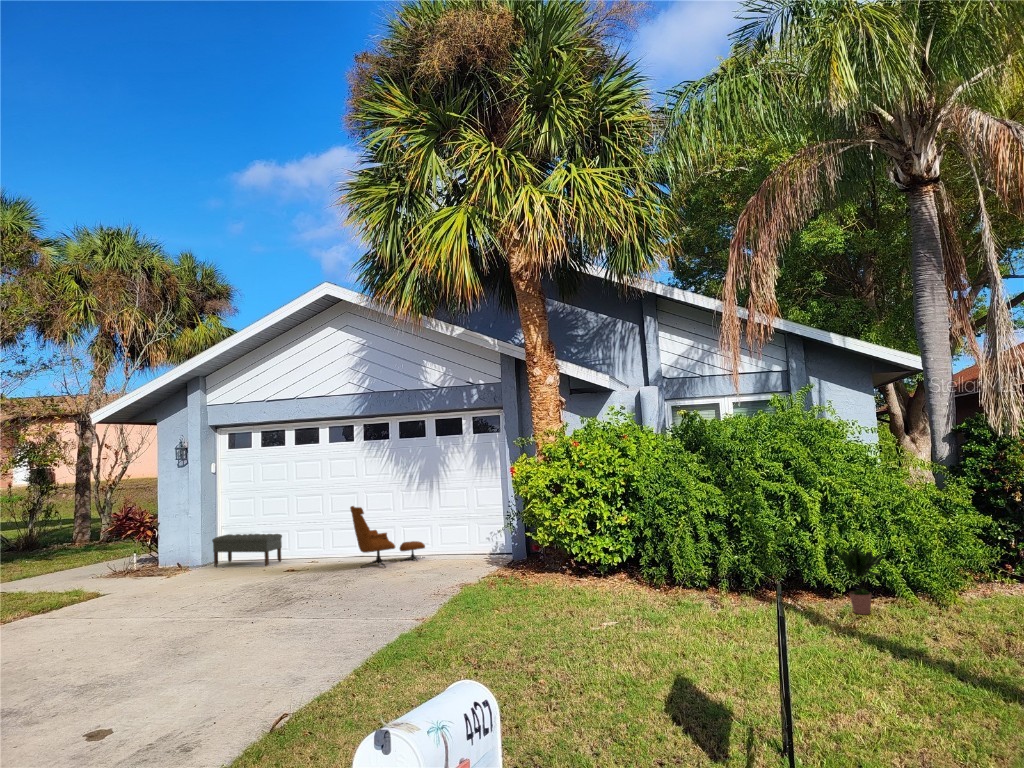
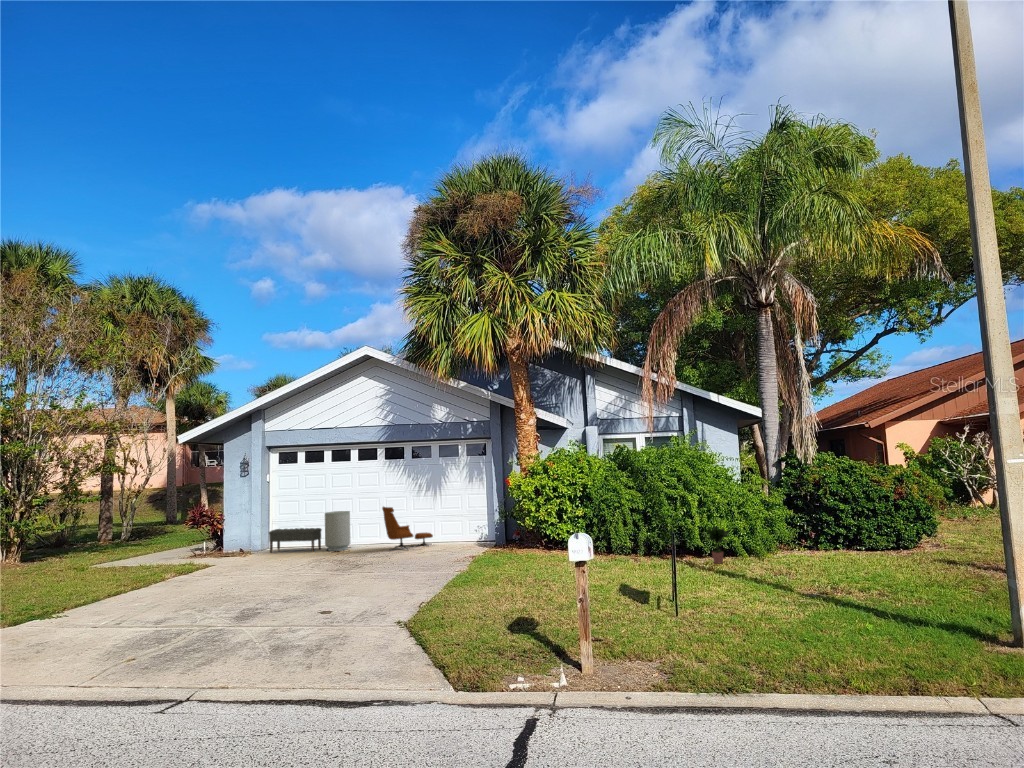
trash can: none [281,511,317,566] -> present [325,511,350,551]

